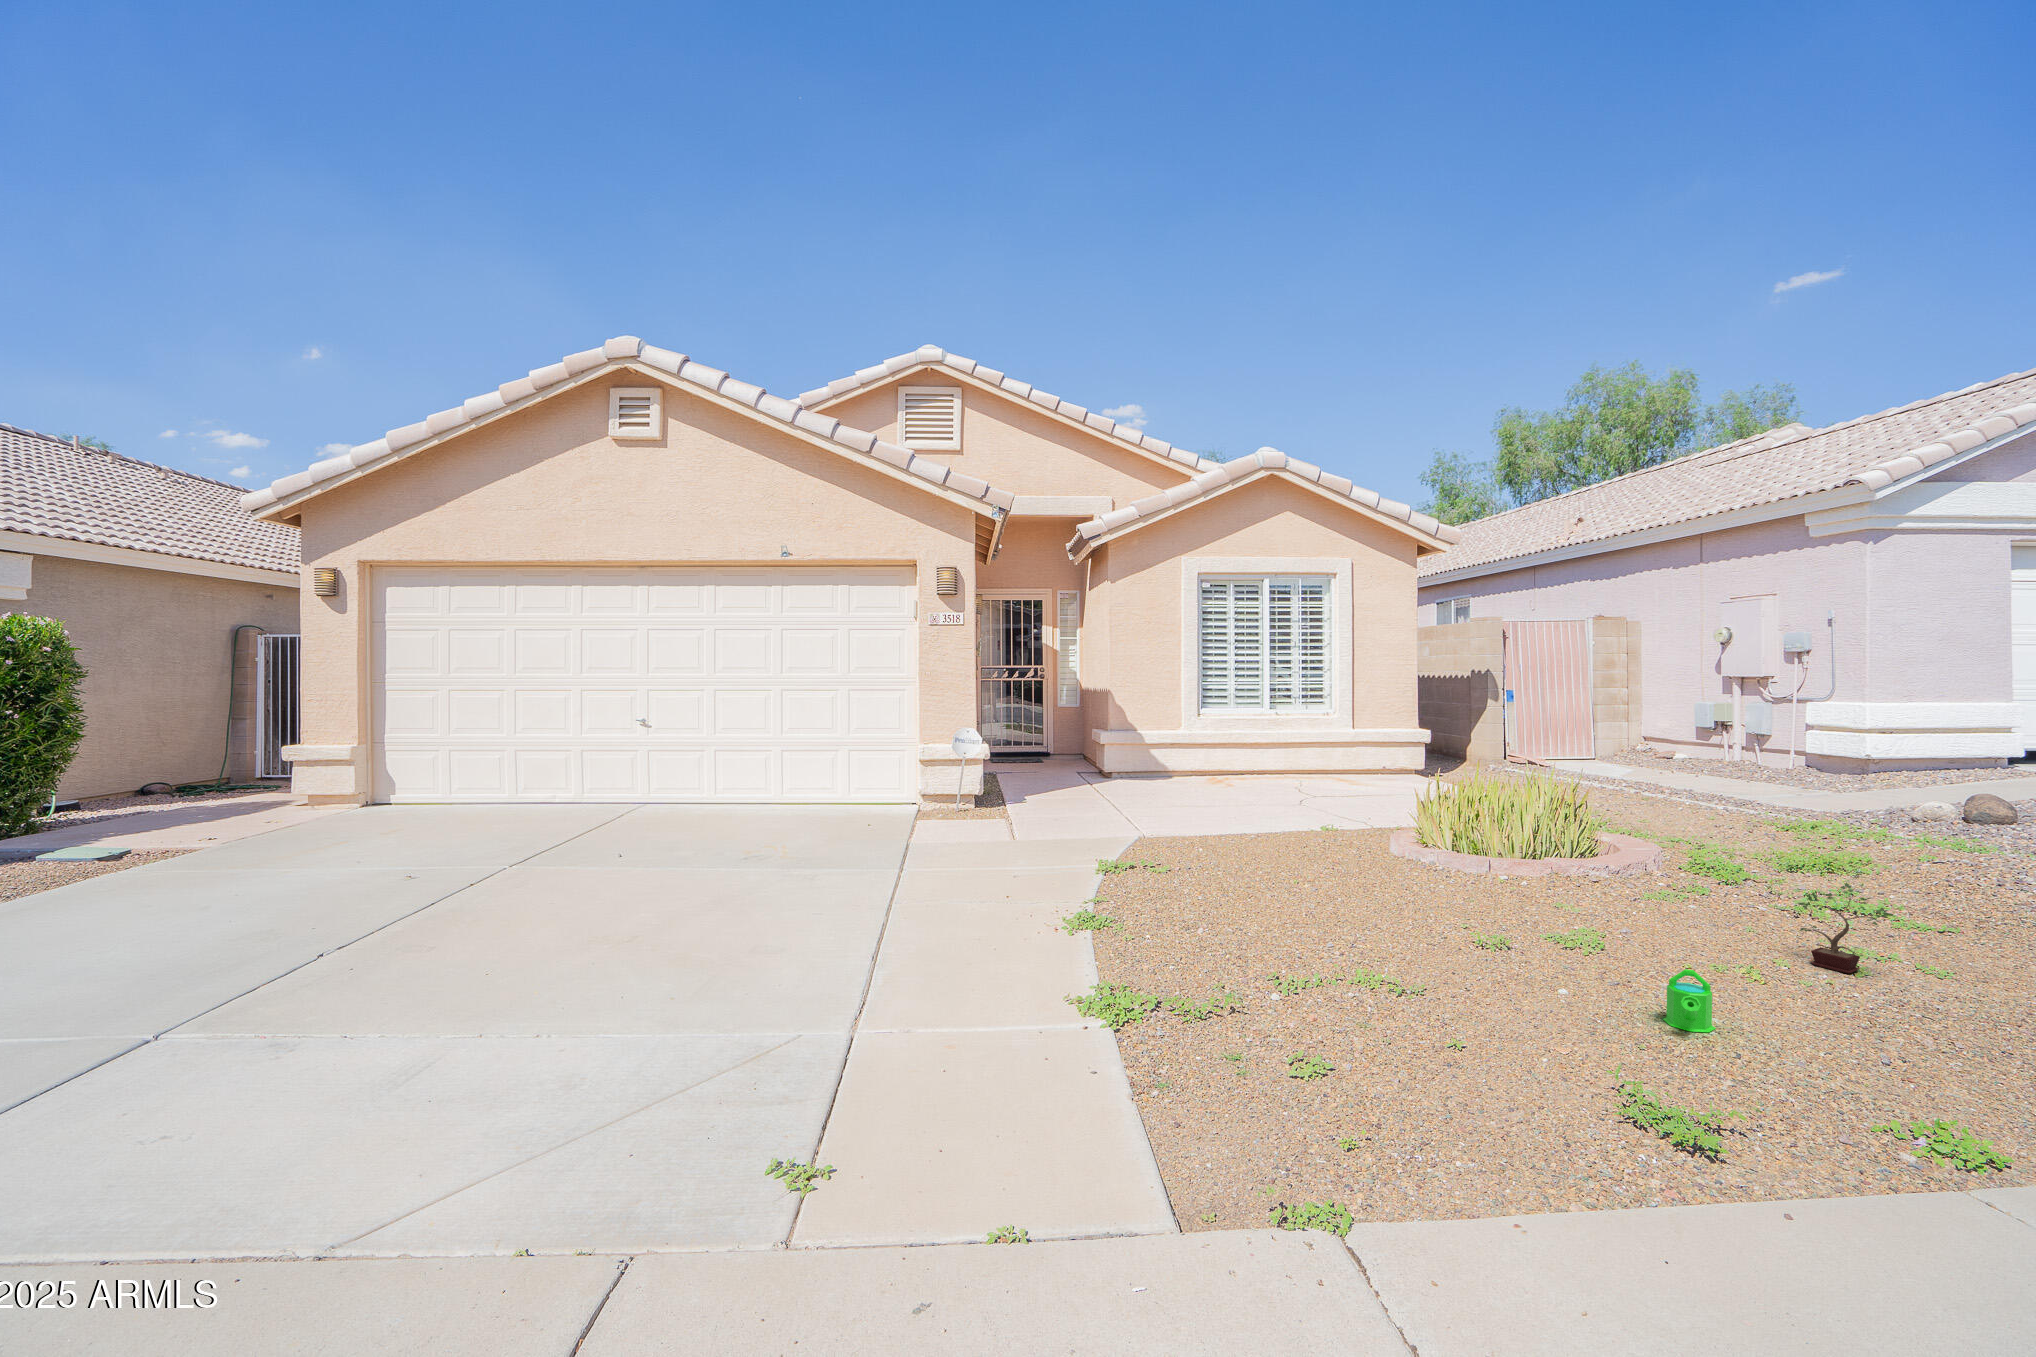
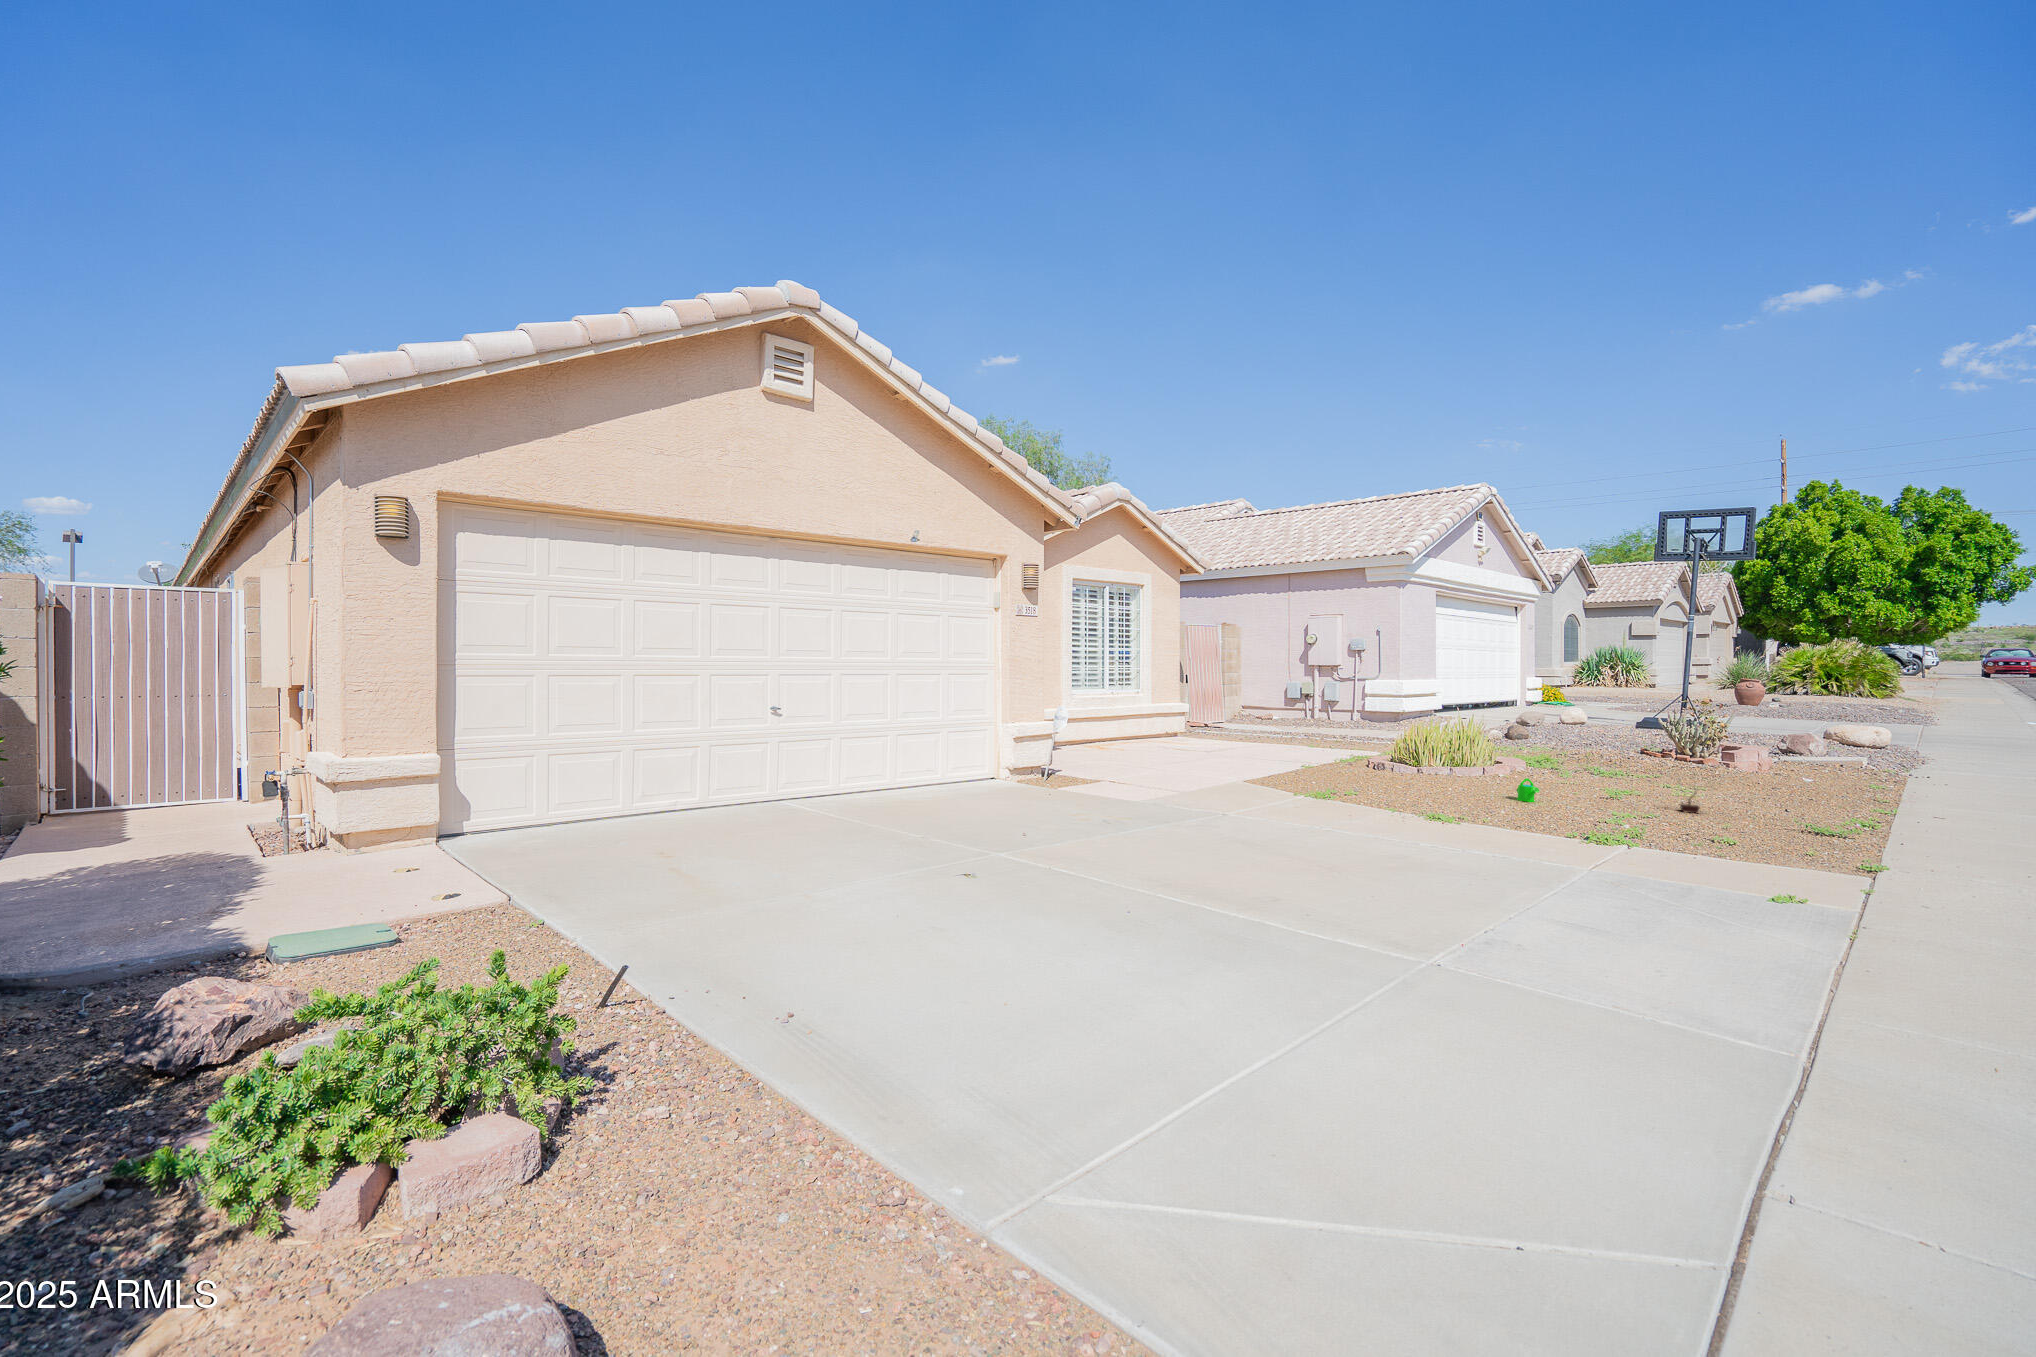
watering can: present [1663,969,1715,1032] -> present [1517,778,1539,802]

